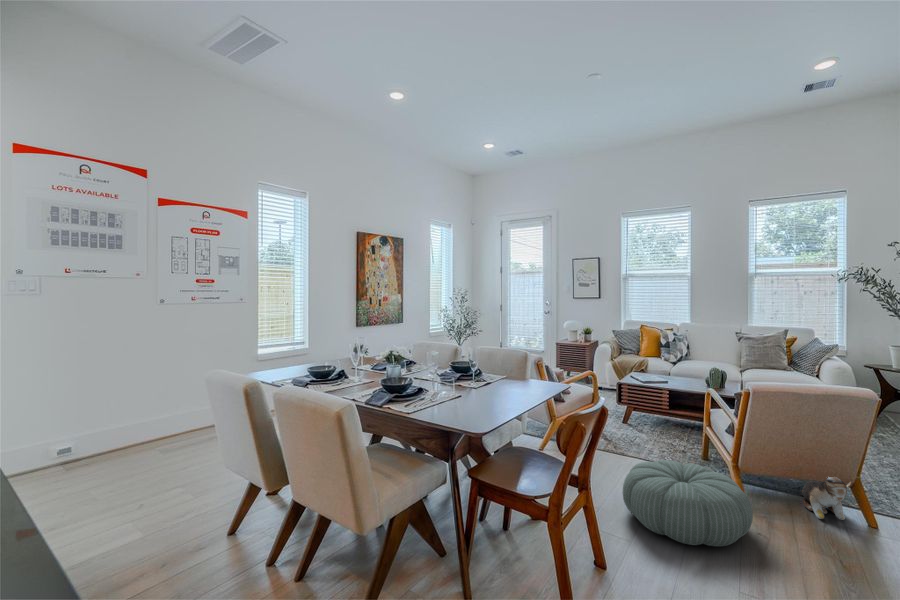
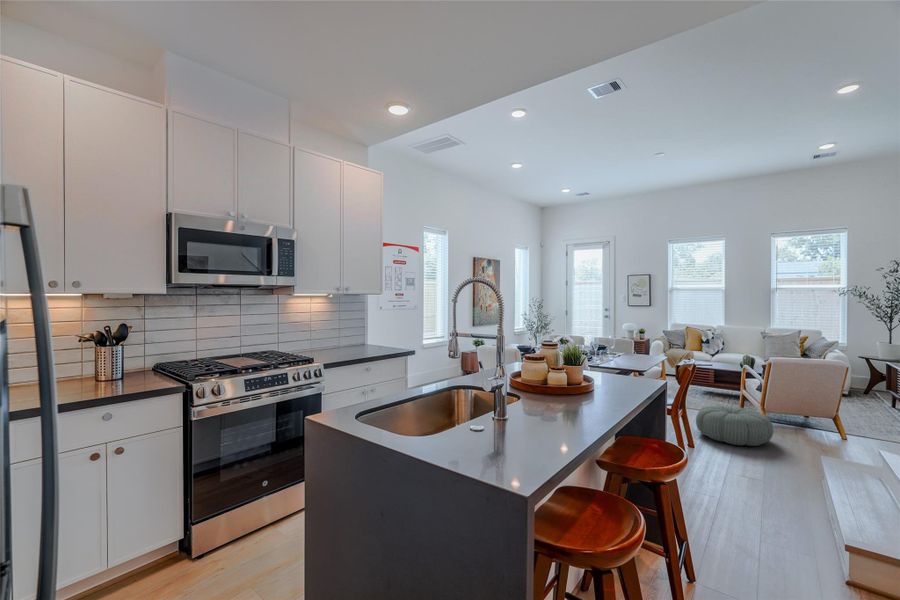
plush toy: present [800,477,851,520] -> none [803,413,831,438]

